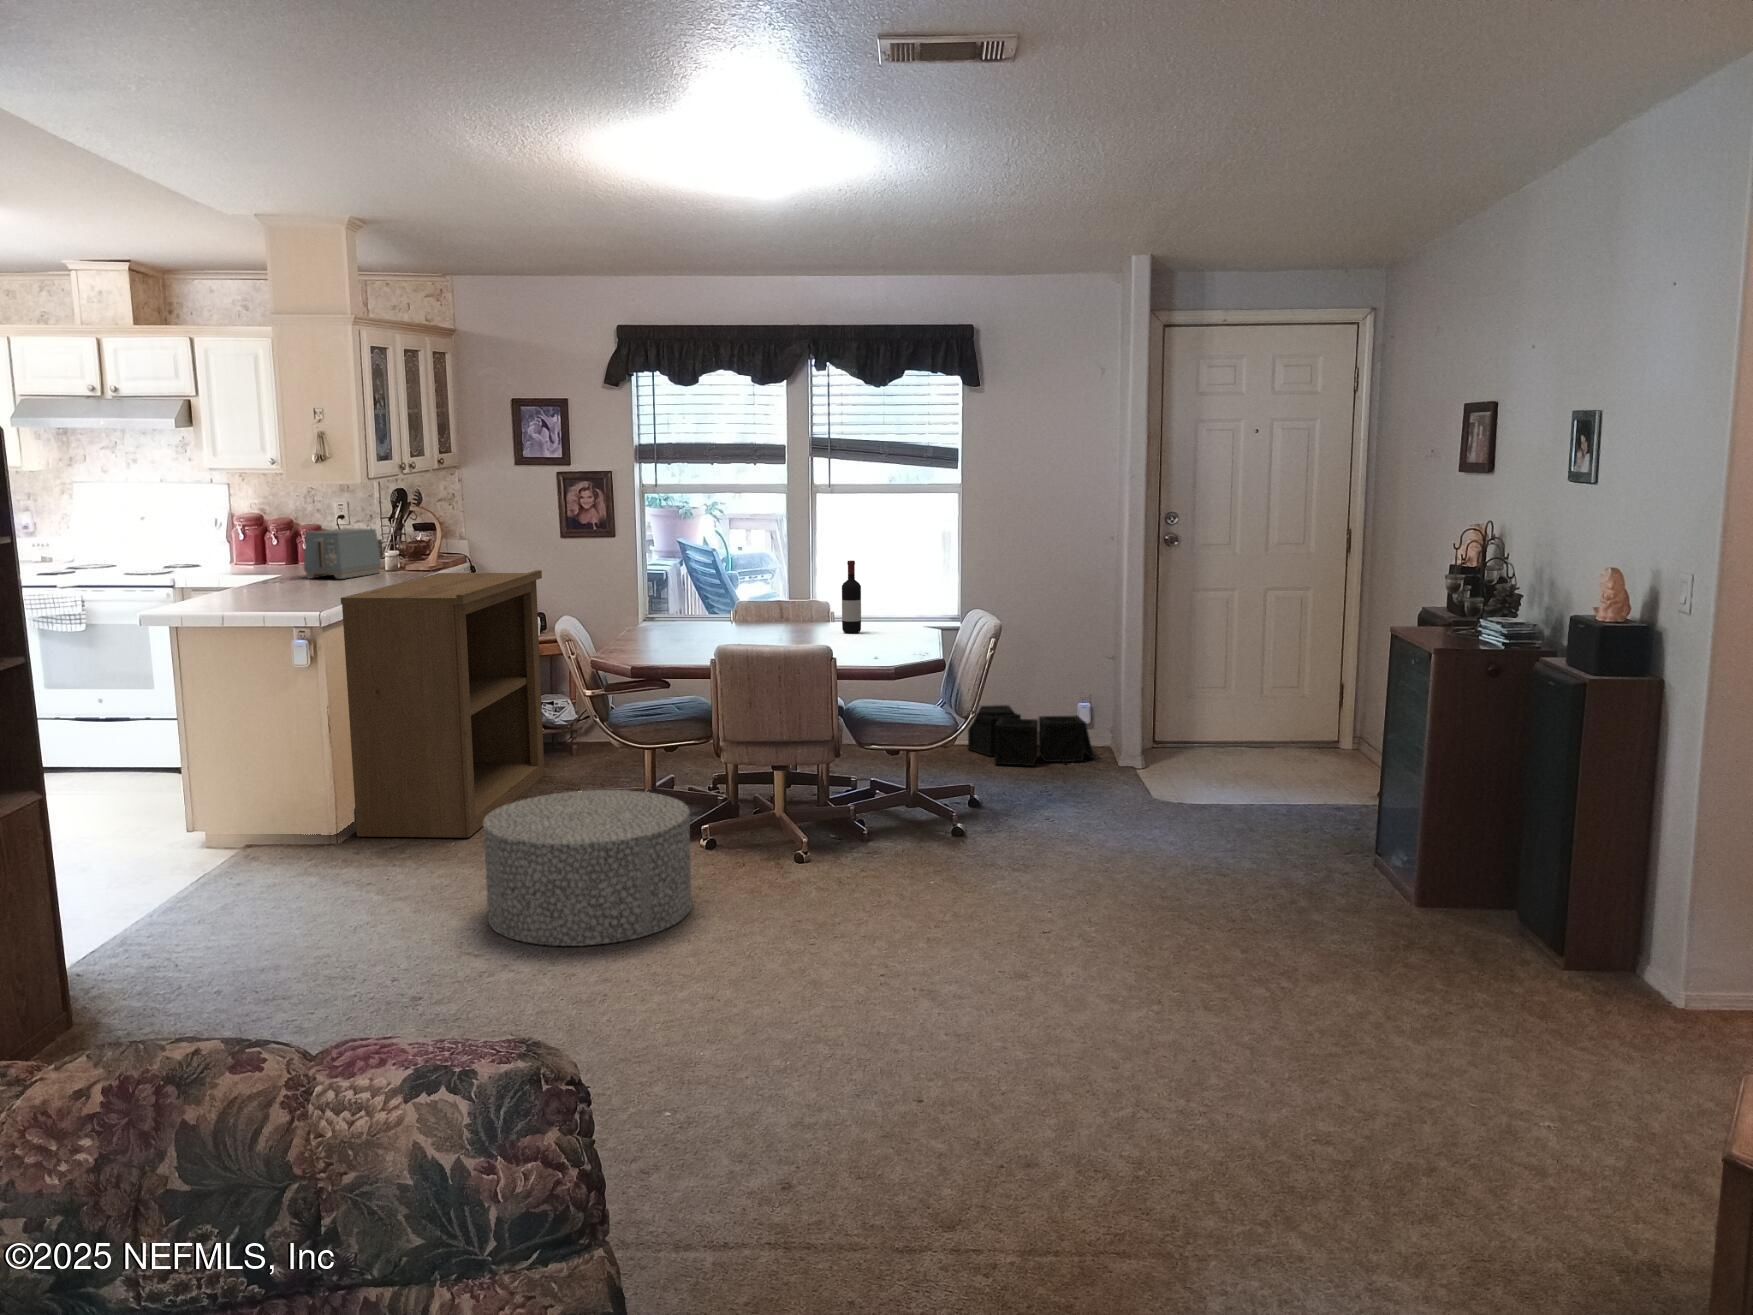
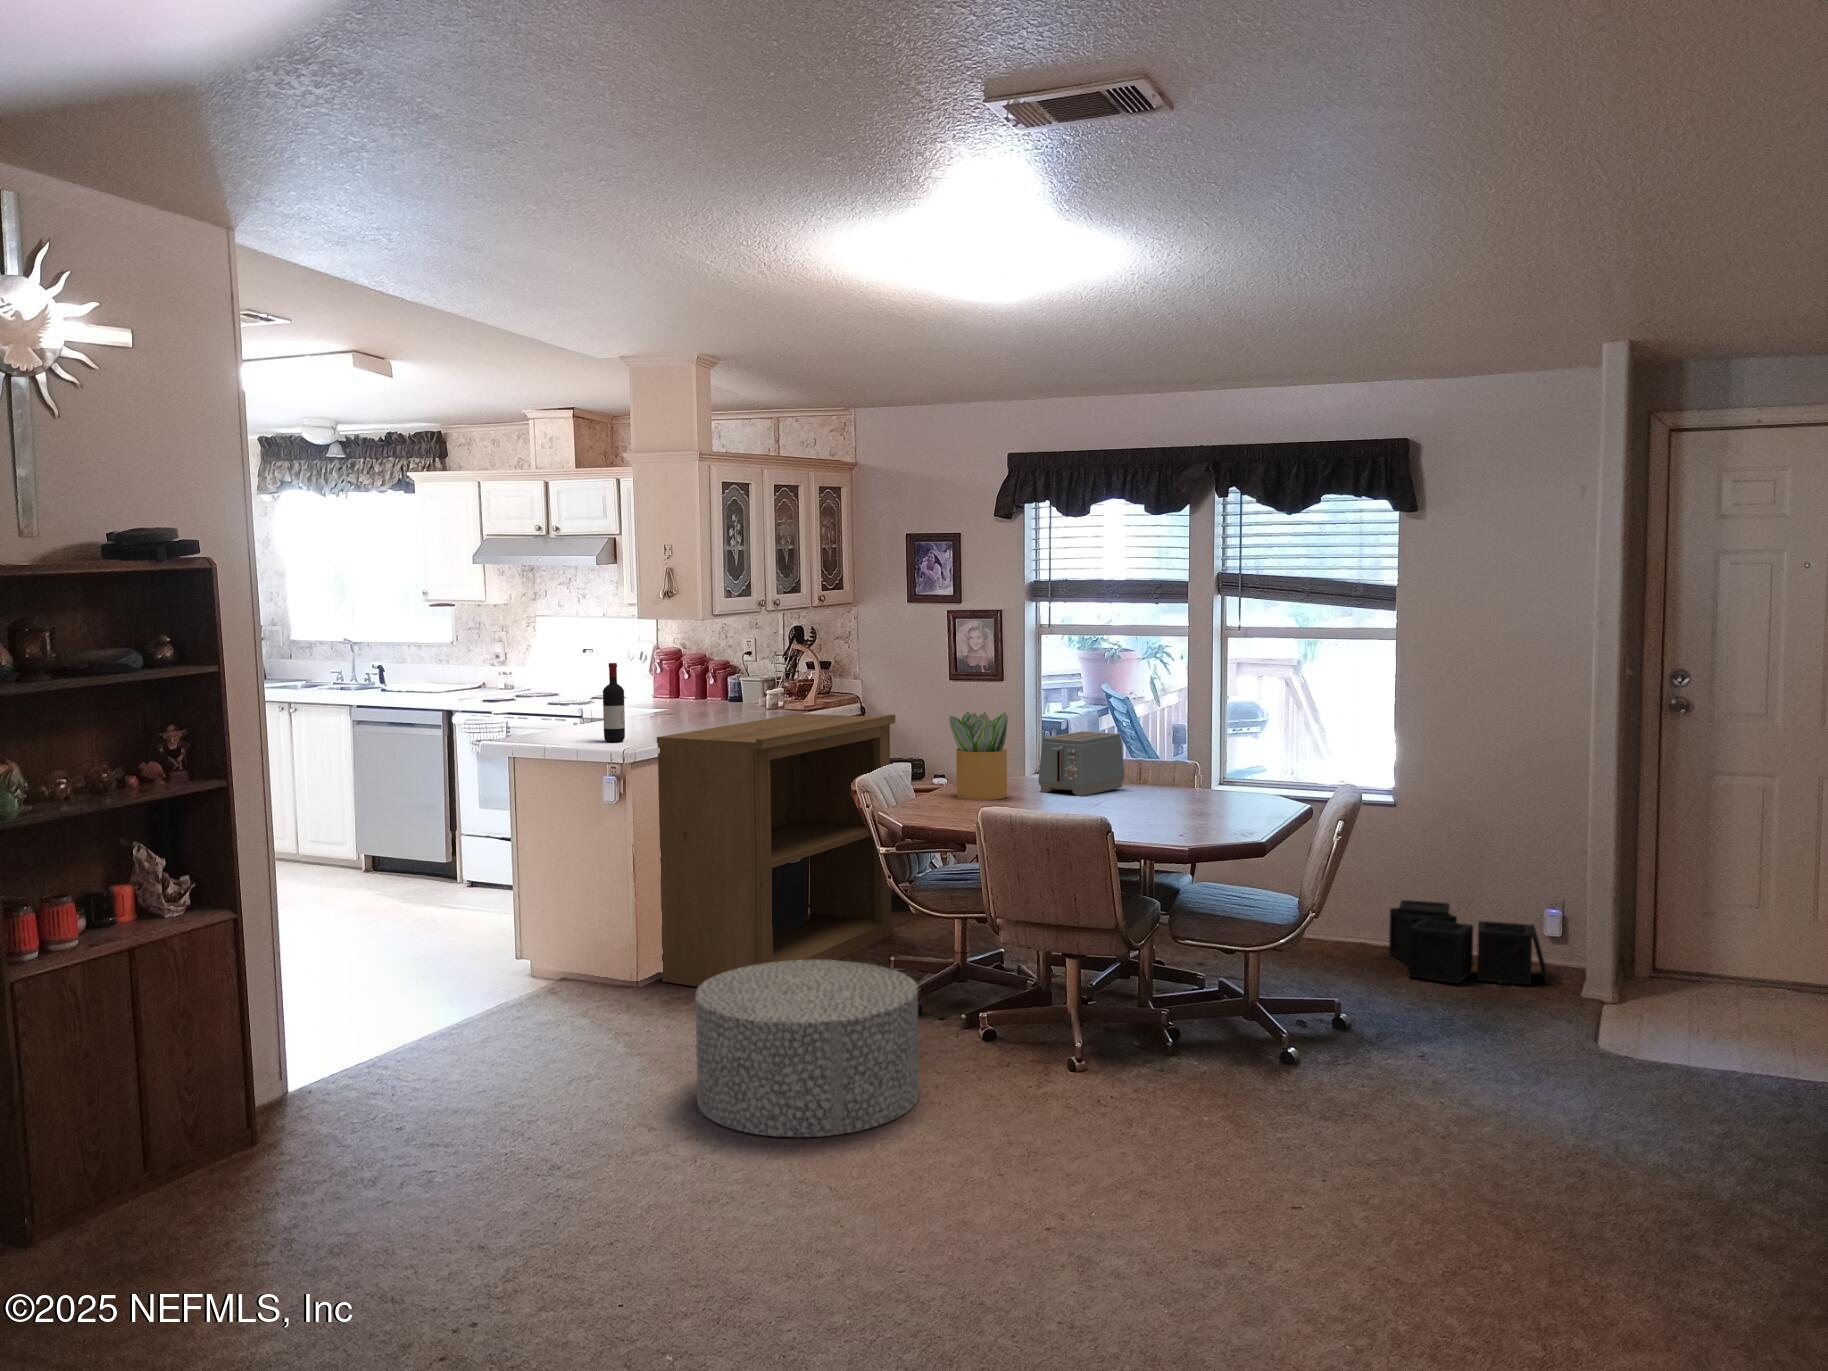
toaster: present [304,528,381,579] -> present [1038,731,1125,796]
potted plant: none [635,561,692,641] -> present [949,712,1008,800]
wine bottle: present [842,561,861,633] -> present [603,663,625,742]

